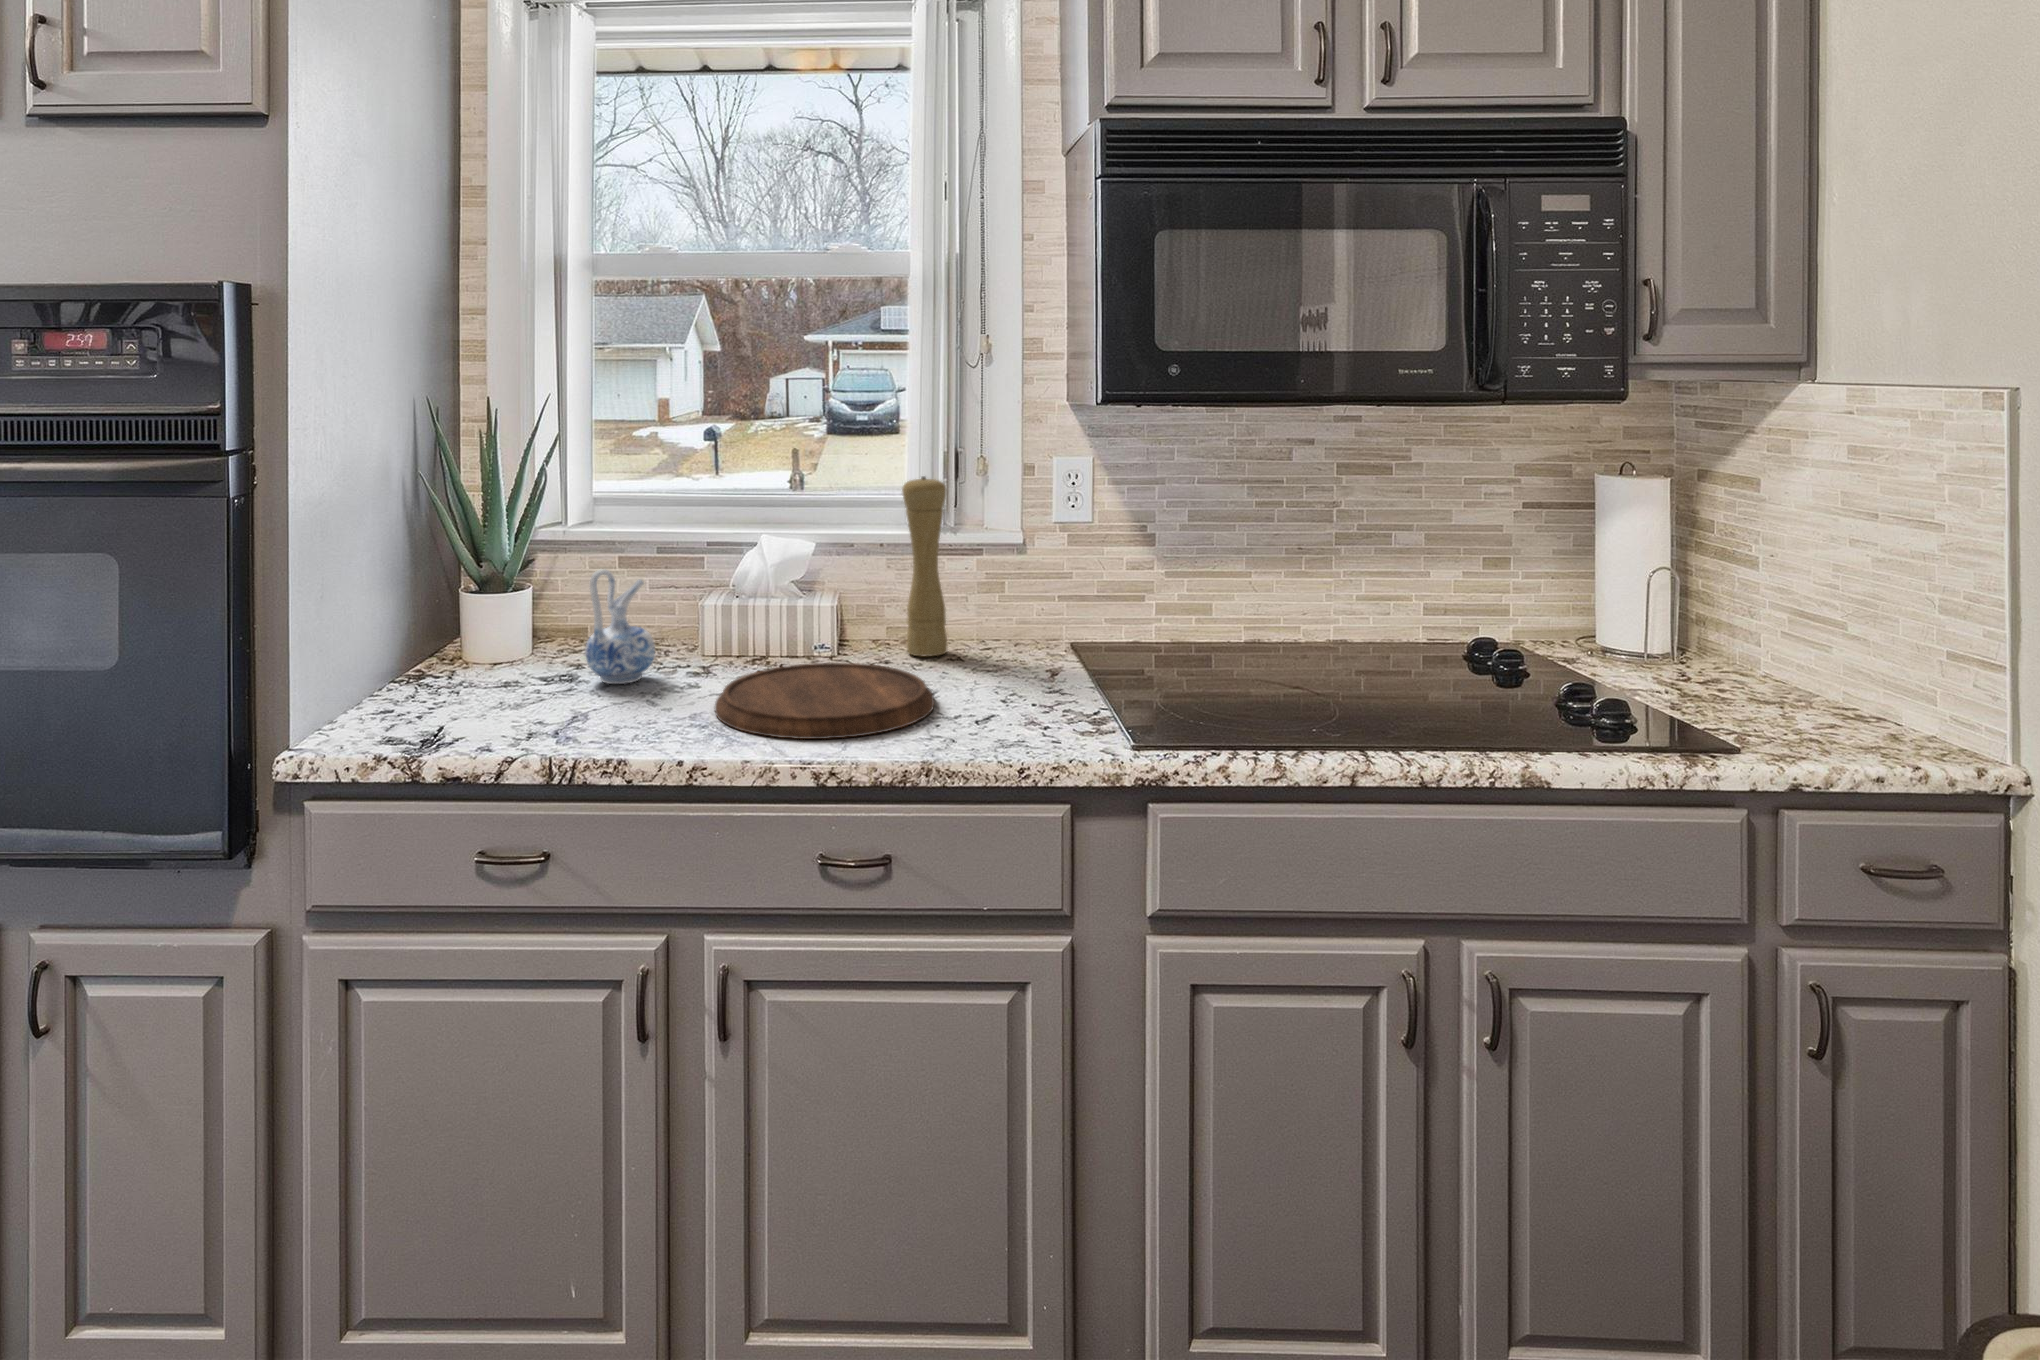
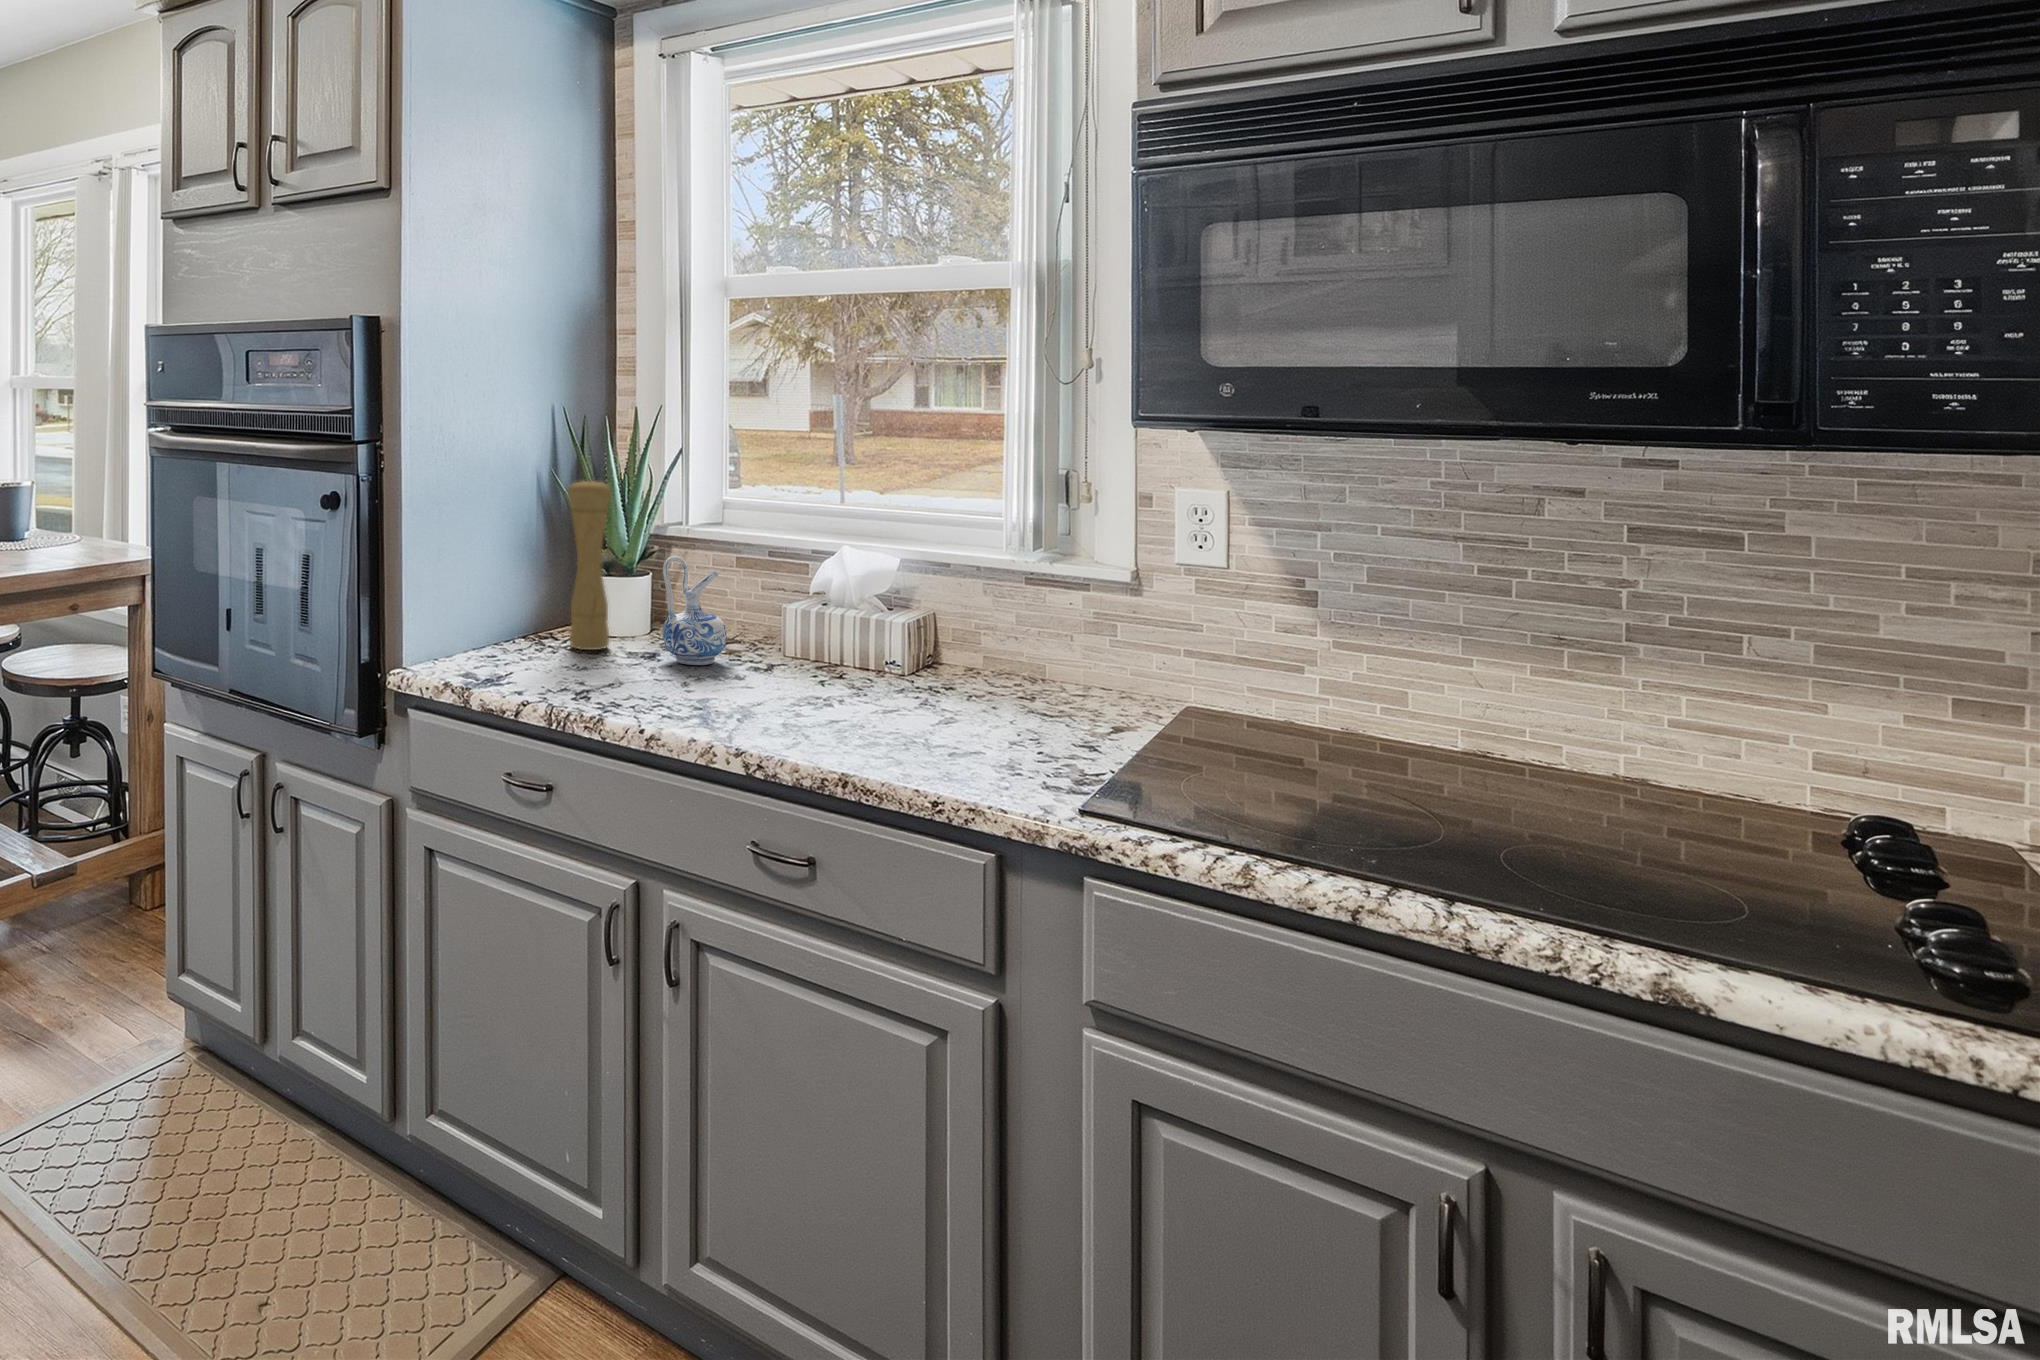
pepper mill: present [902,476,947,657] -> present [568,479,611,650]
cutting board: present [715,663,934,739] -> none [721,672,949,744]

